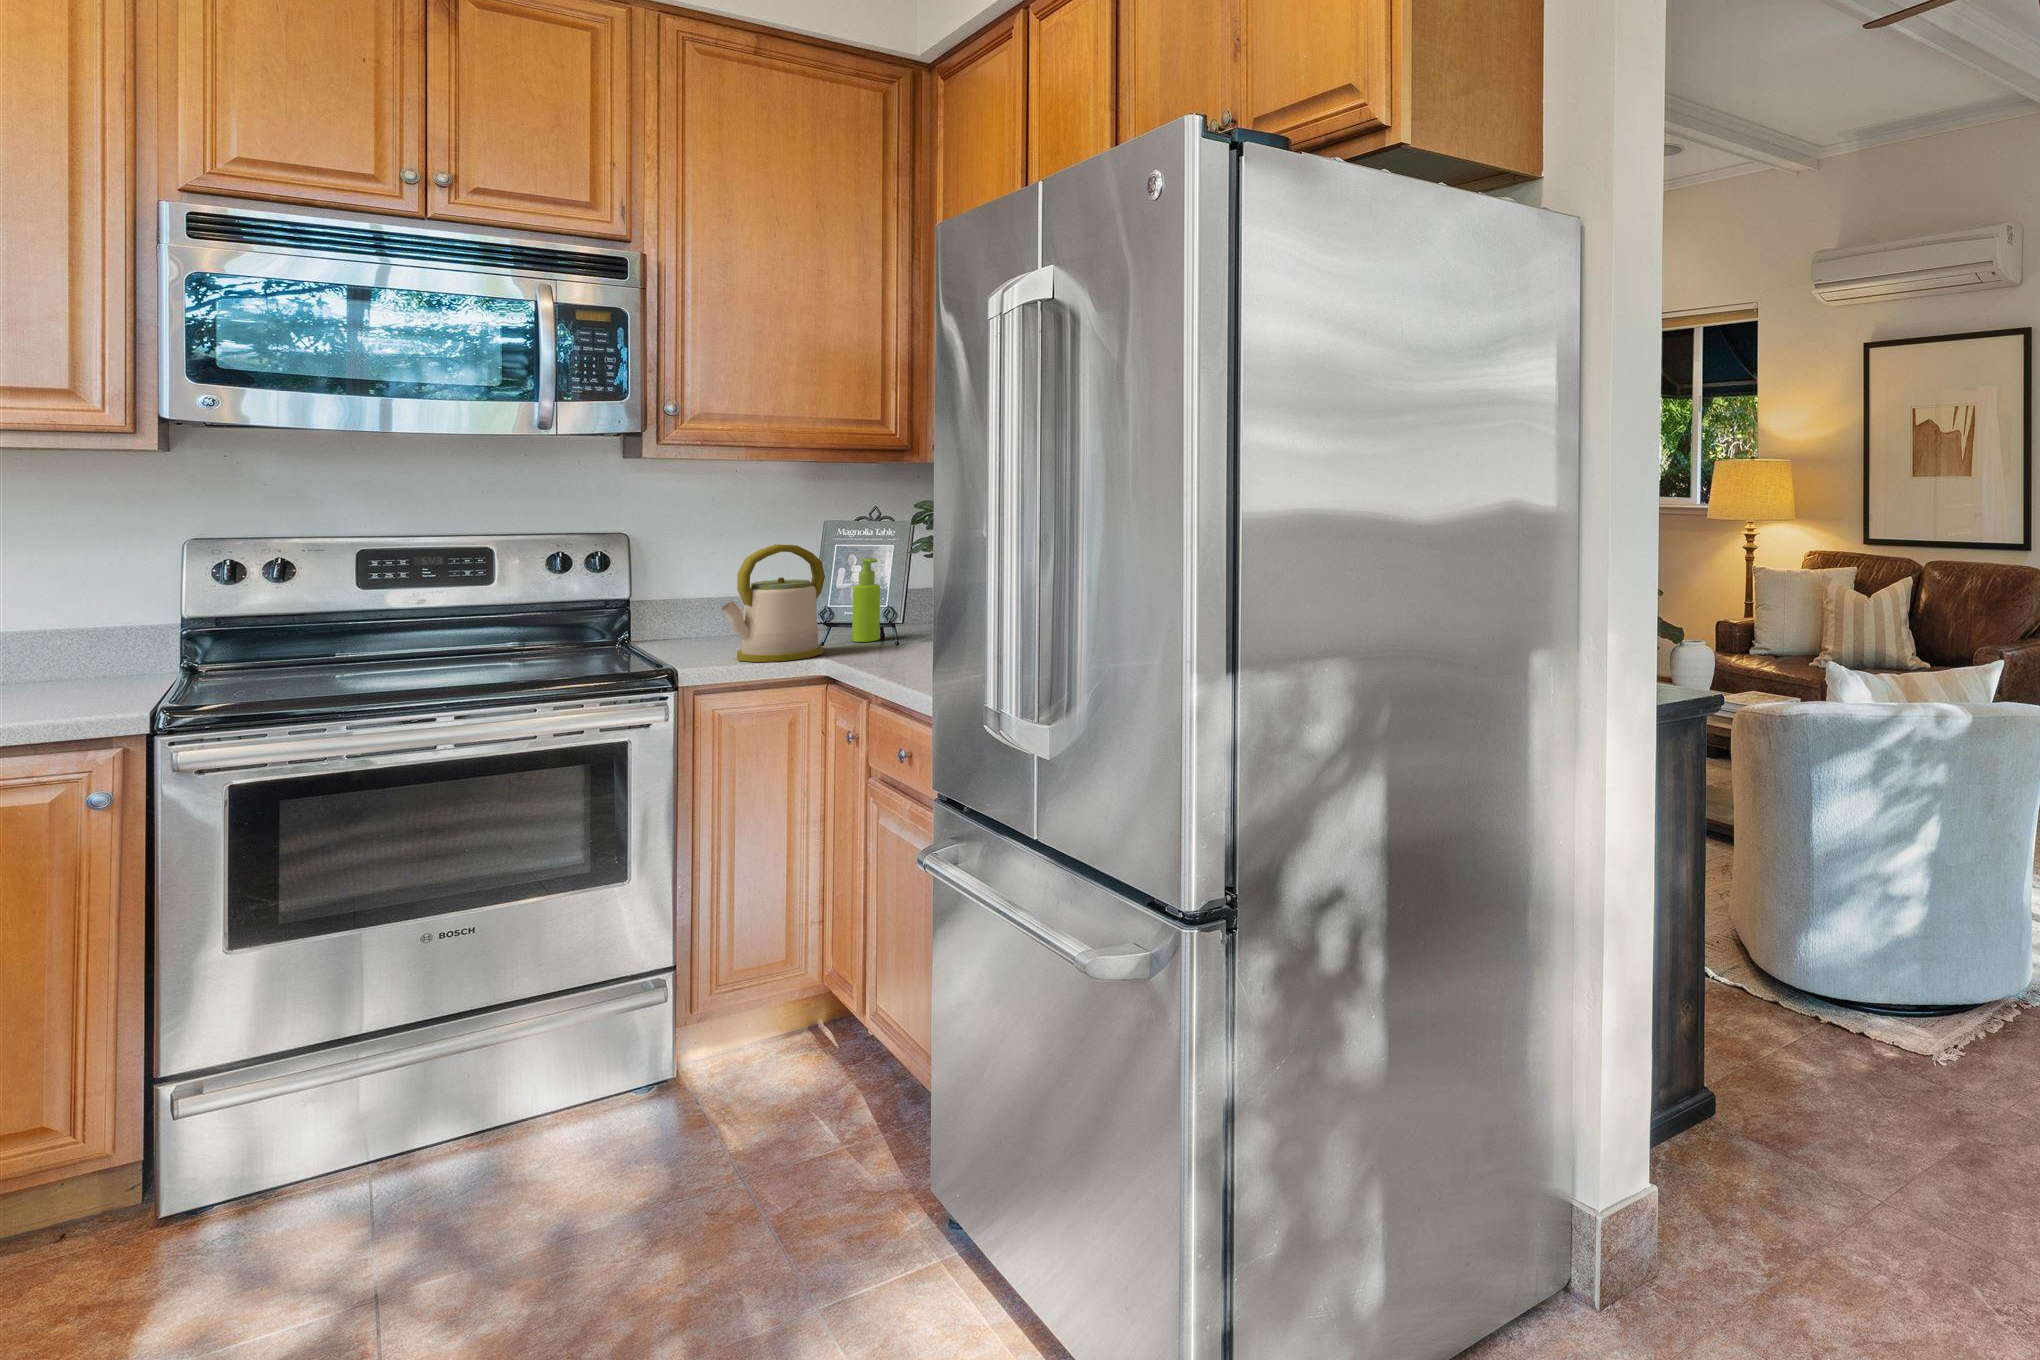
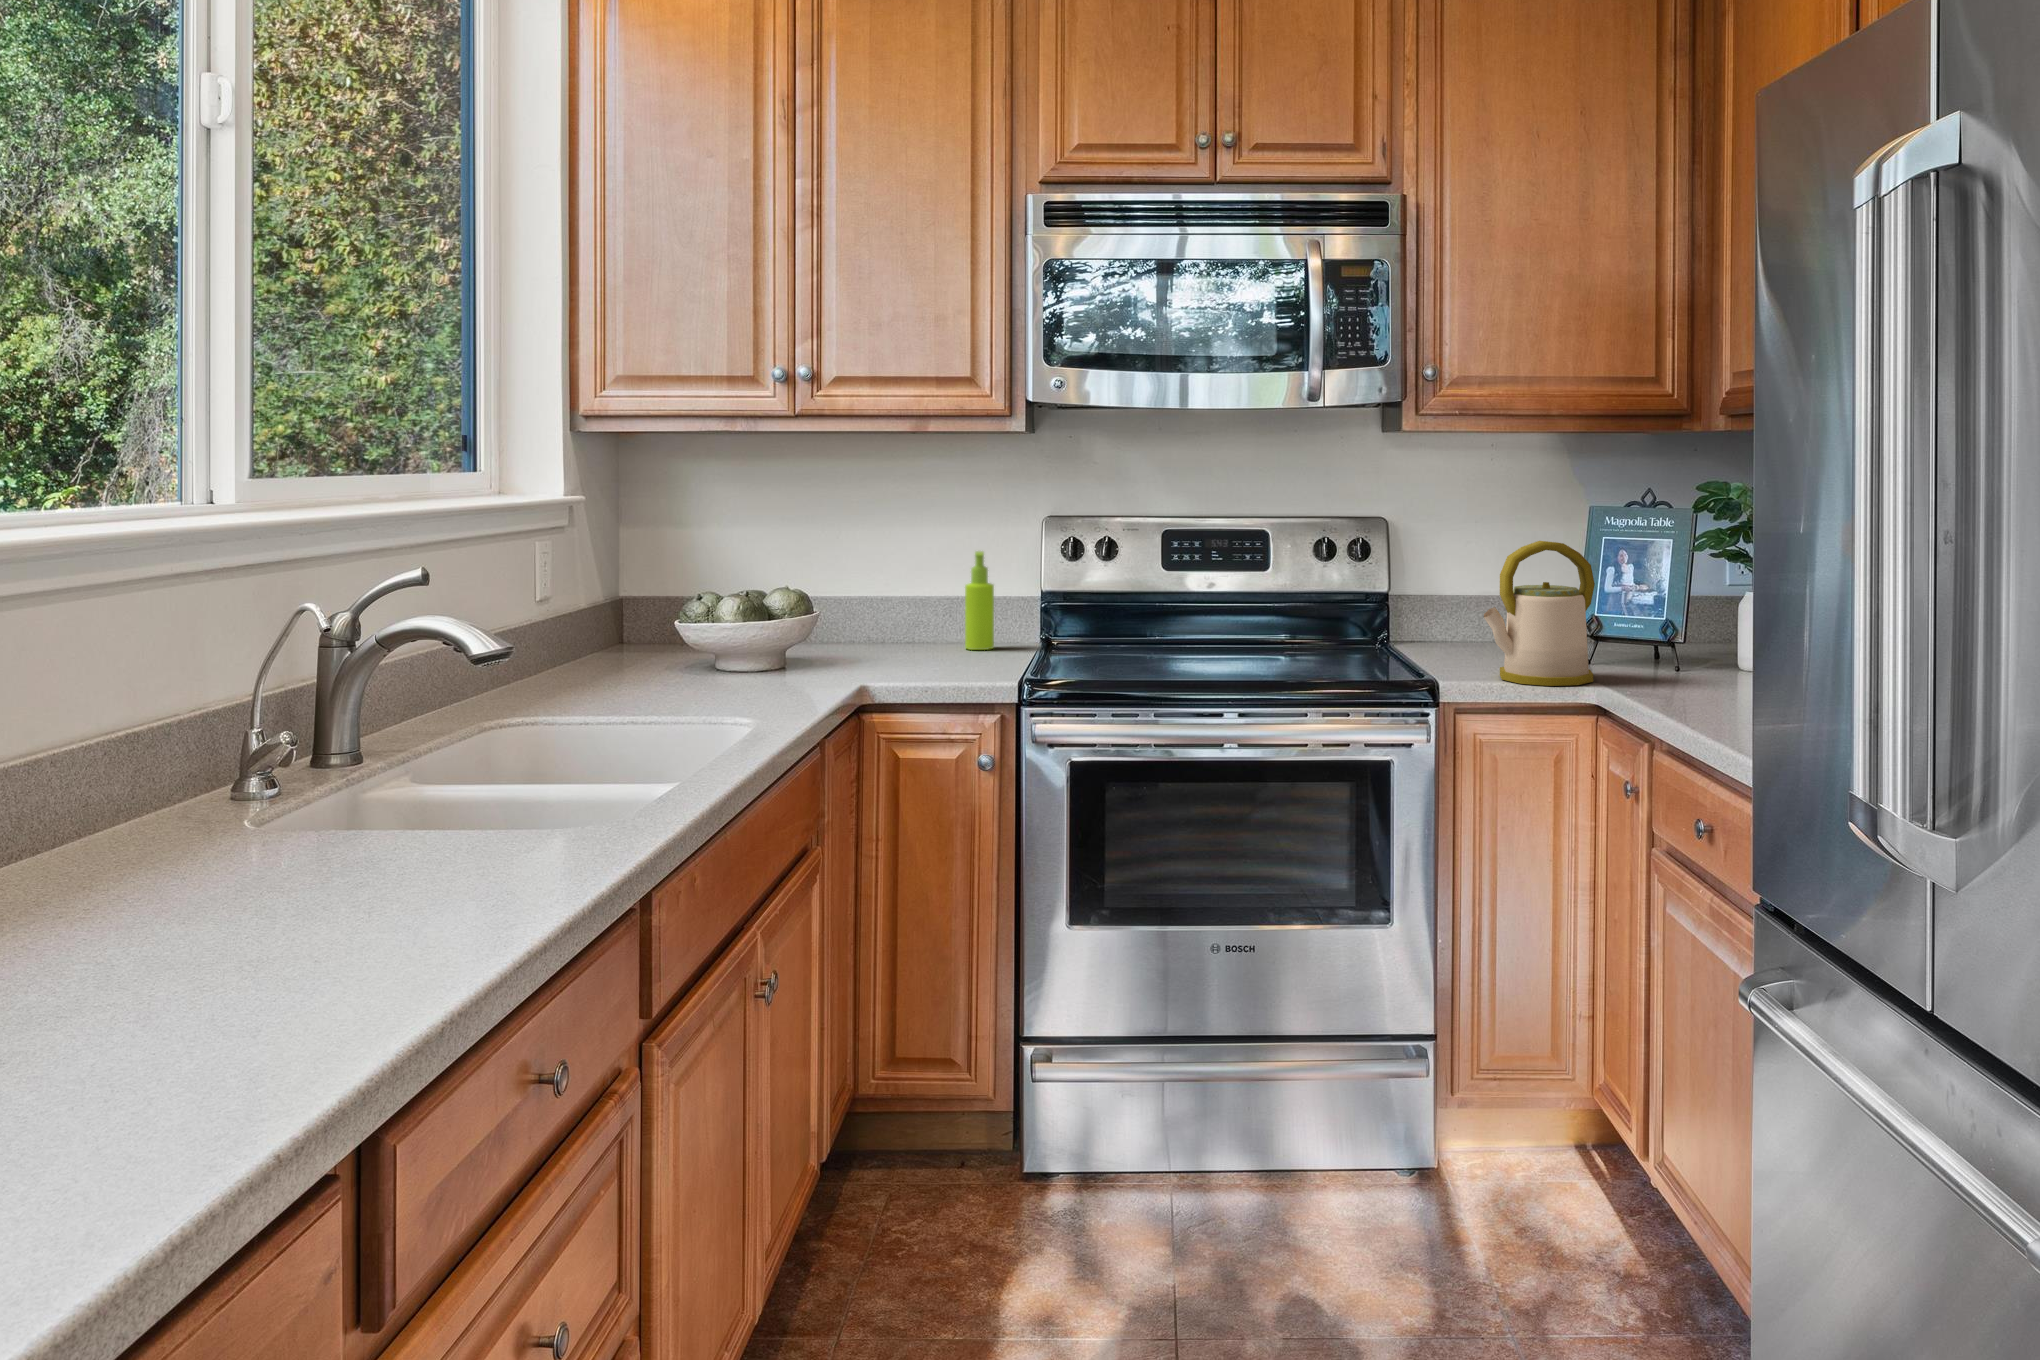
soap dispenser: present [852,558,880,642] -> present [965,551,994,650]

